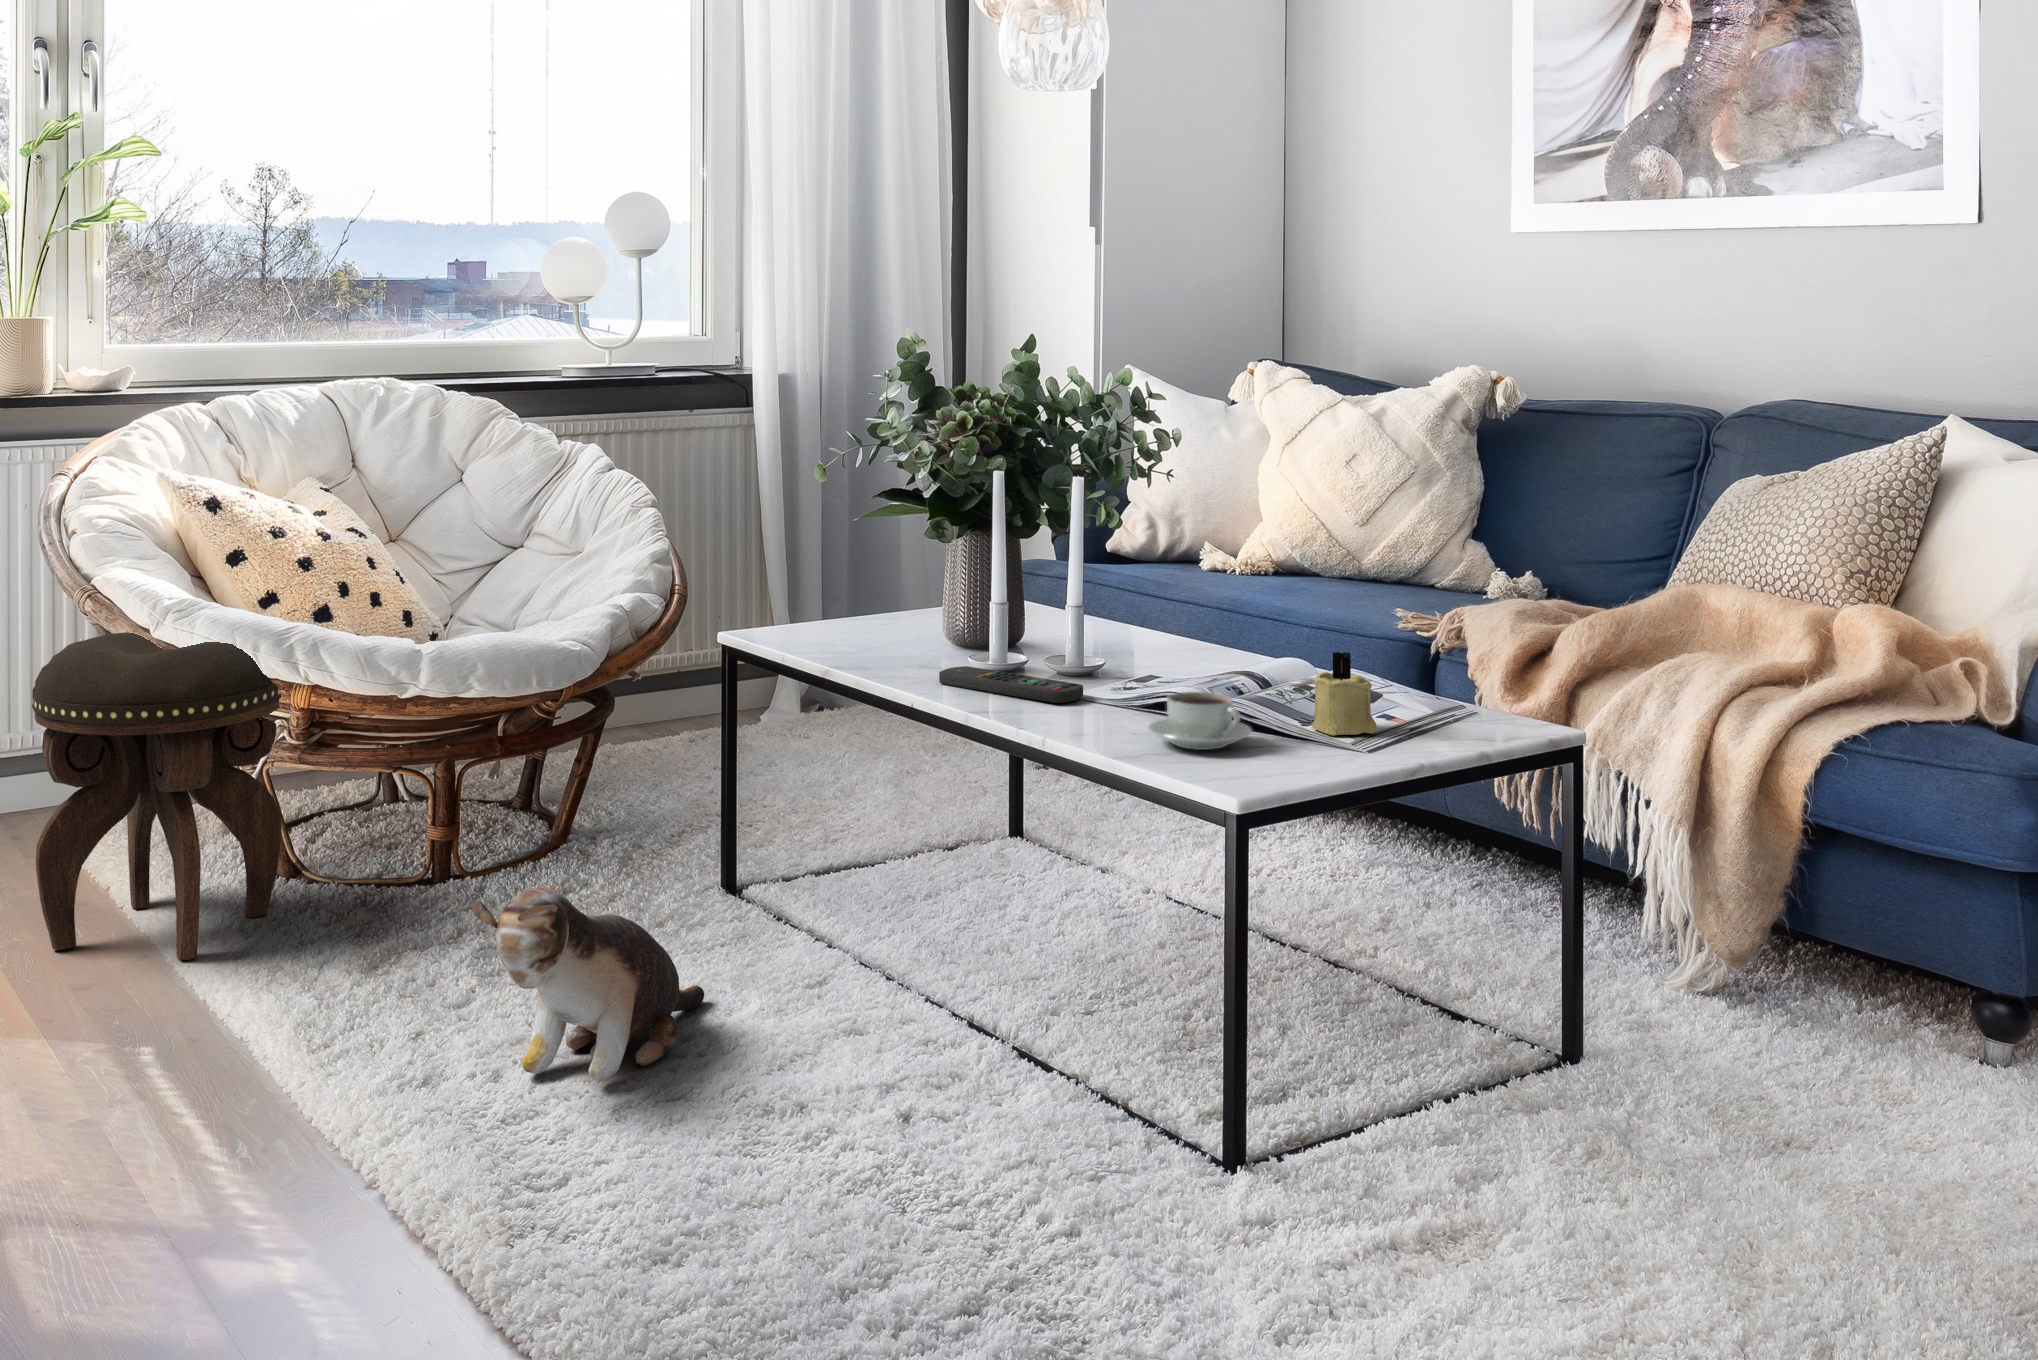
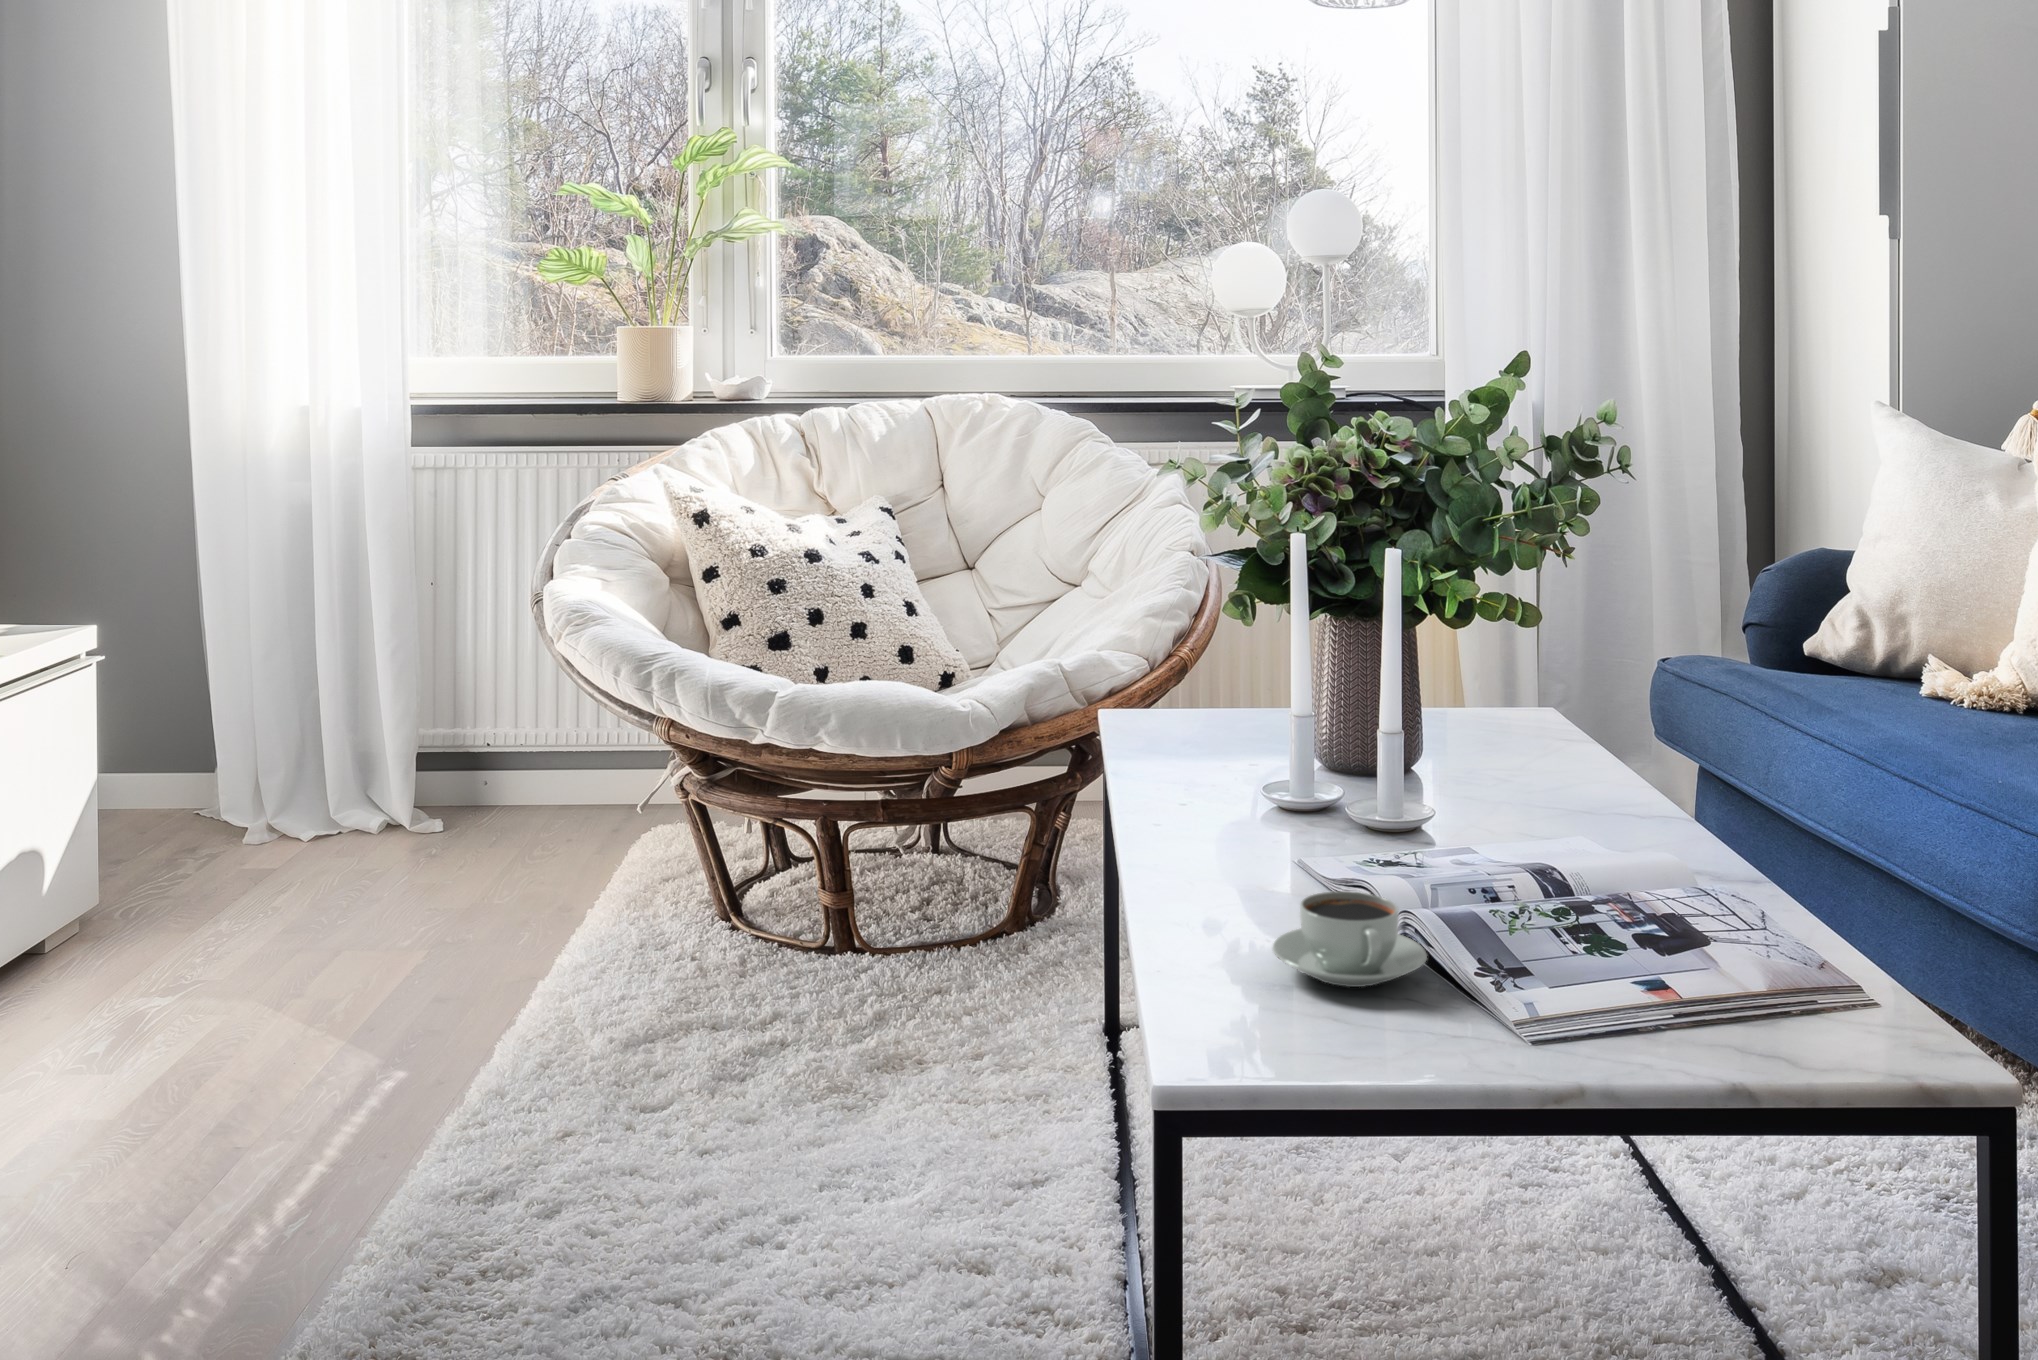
footstool: present [32,632,282,960] -> none [445,642,690,984]
candle: present [1312,652,1377,735] -> none [1562,867,1660,1008]
remote control: present [939,666,1083,703] -> none [1206,798,1342,872]
plush toy: present [473,887,704,1081] -> none [518,993,904,1236]

